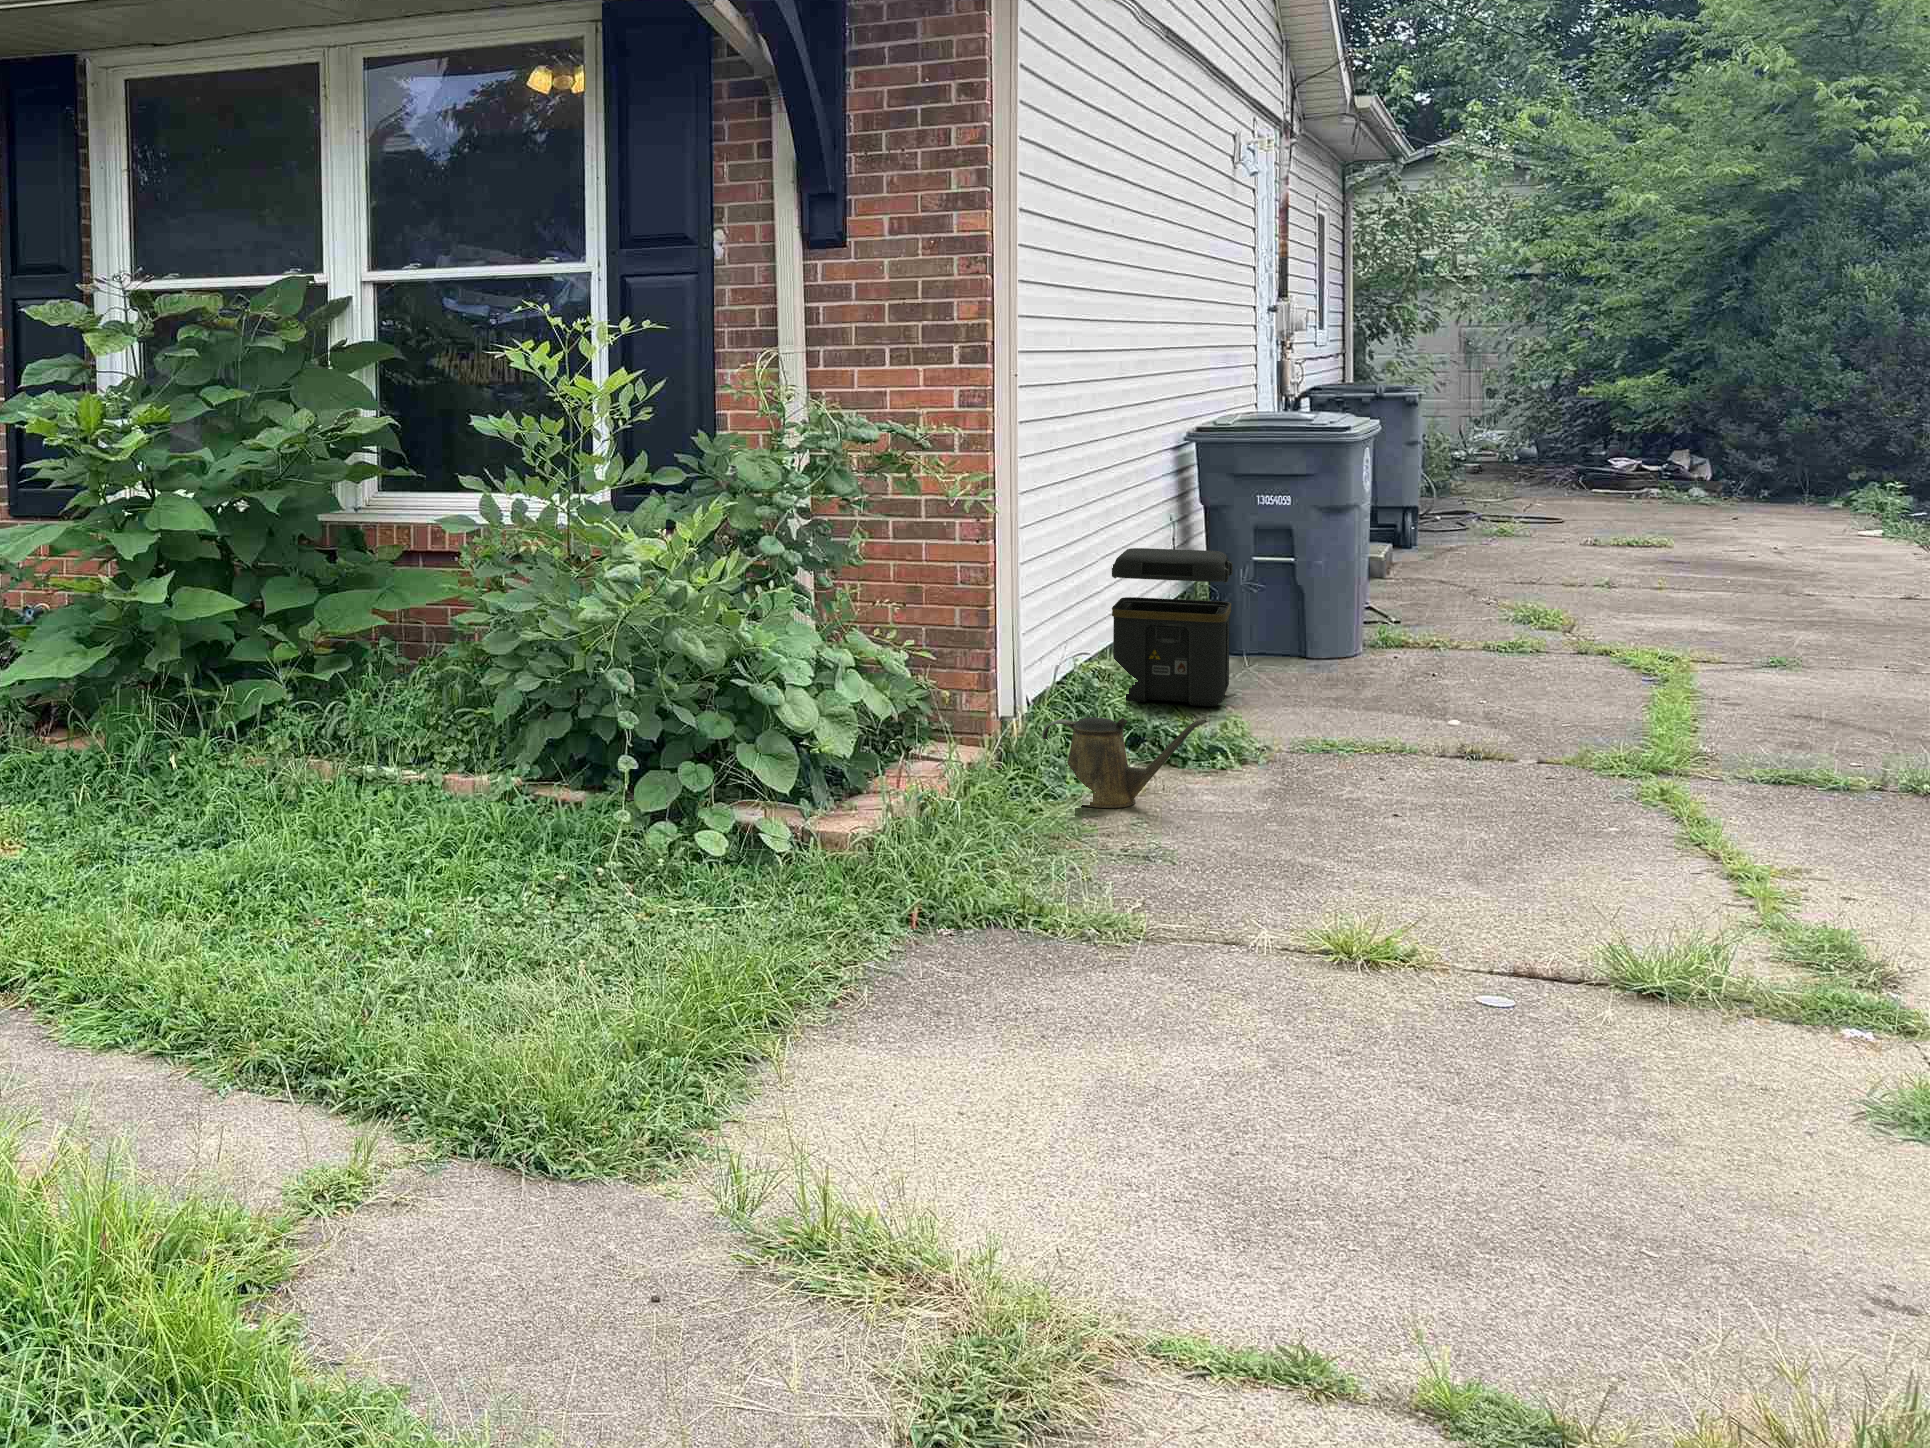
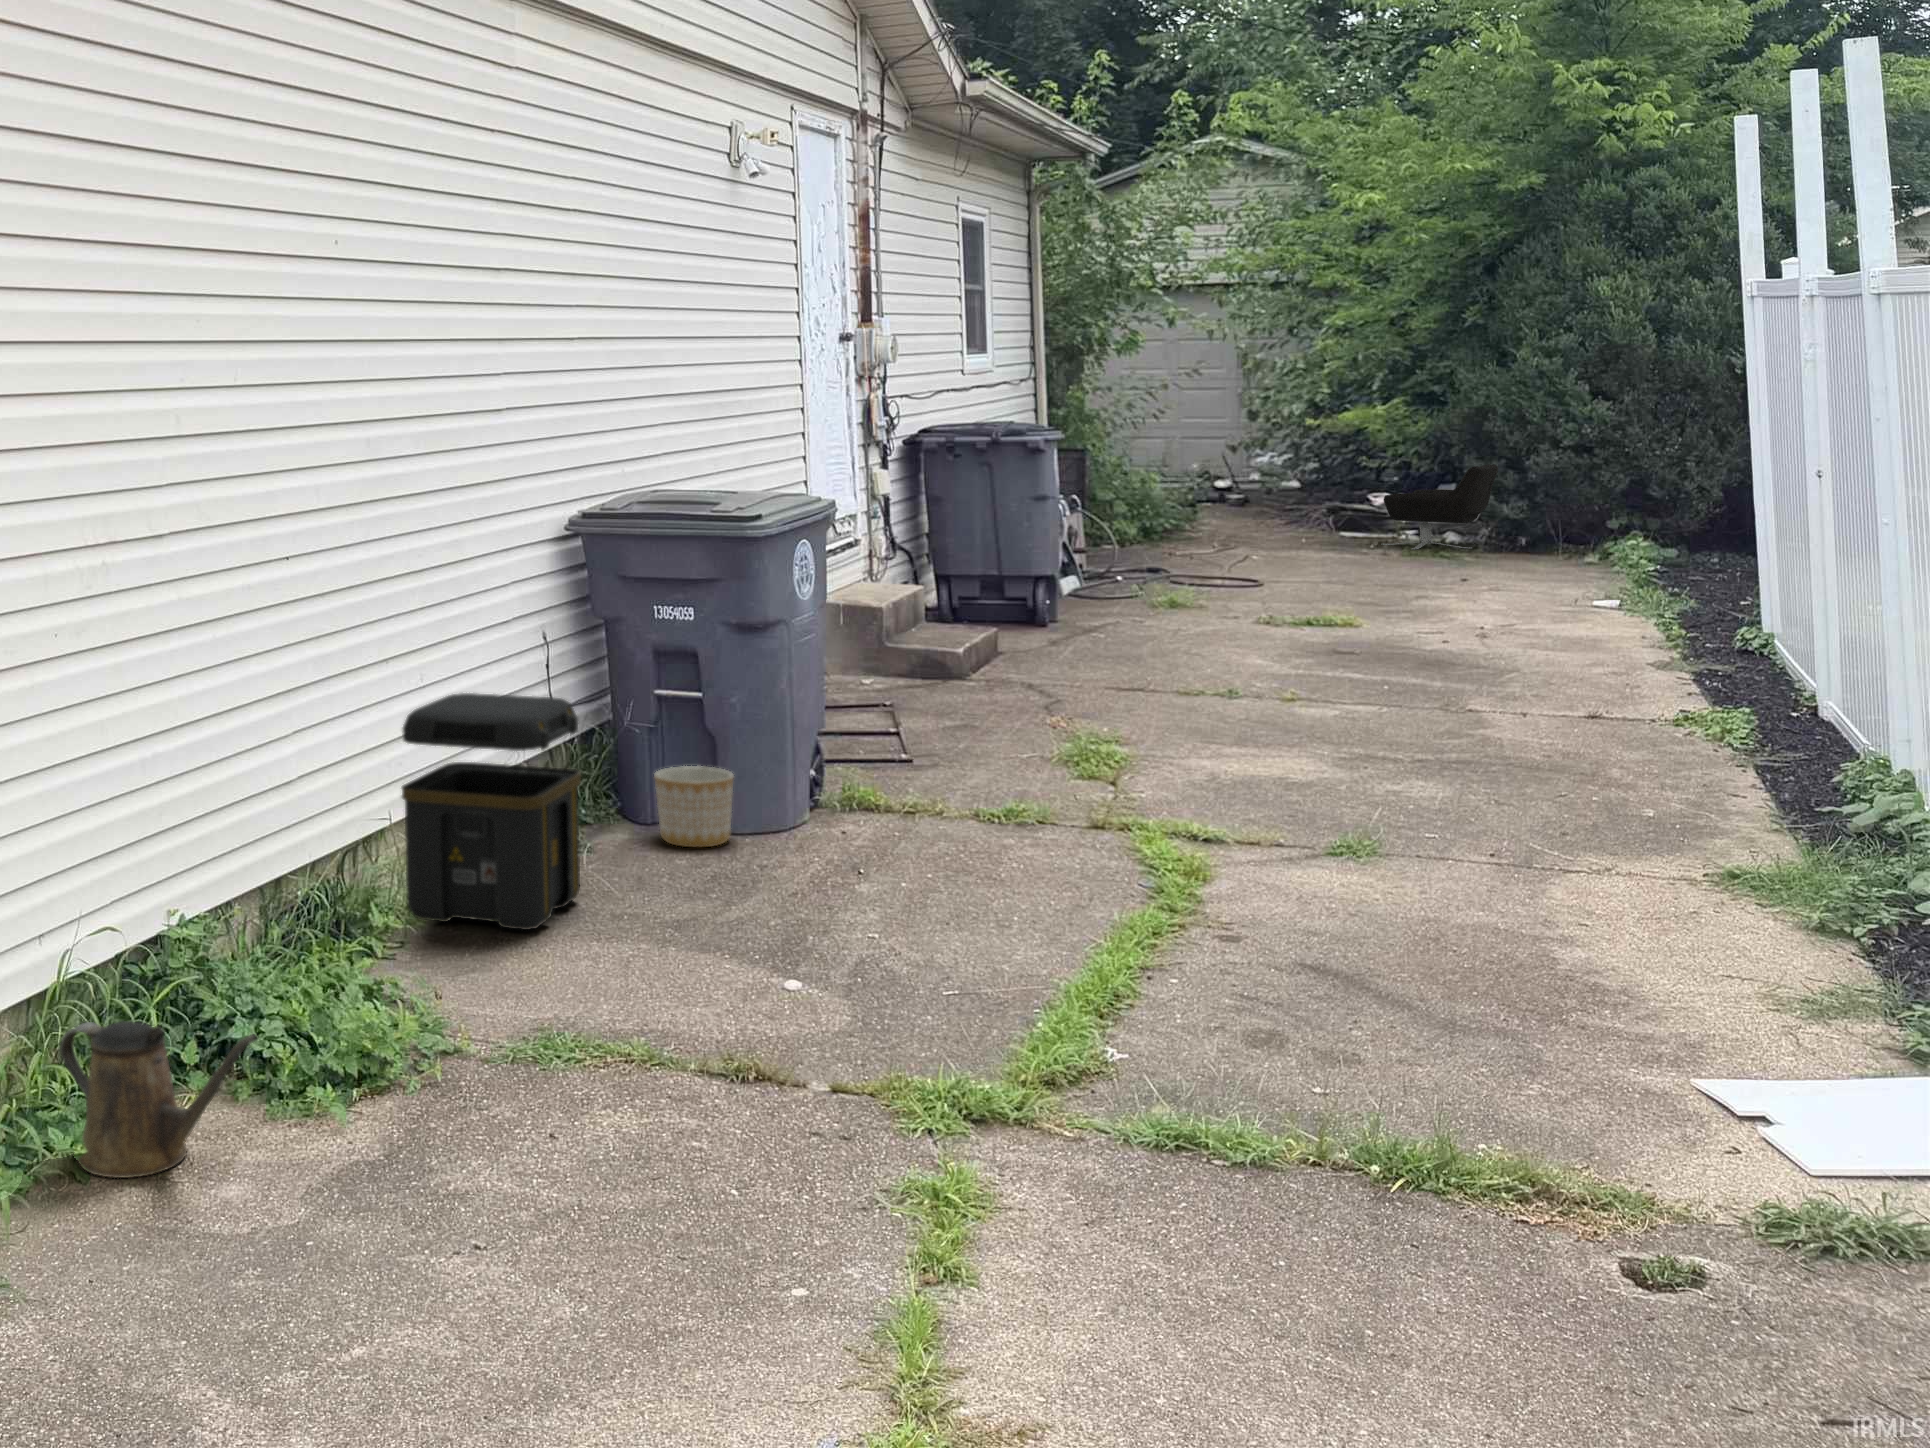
lounge chair: none [1625,425,1737,497] -> present [1382,464,1498,549]
planter: none [1238,612,1301,668] -> present [654,766,734,847]

